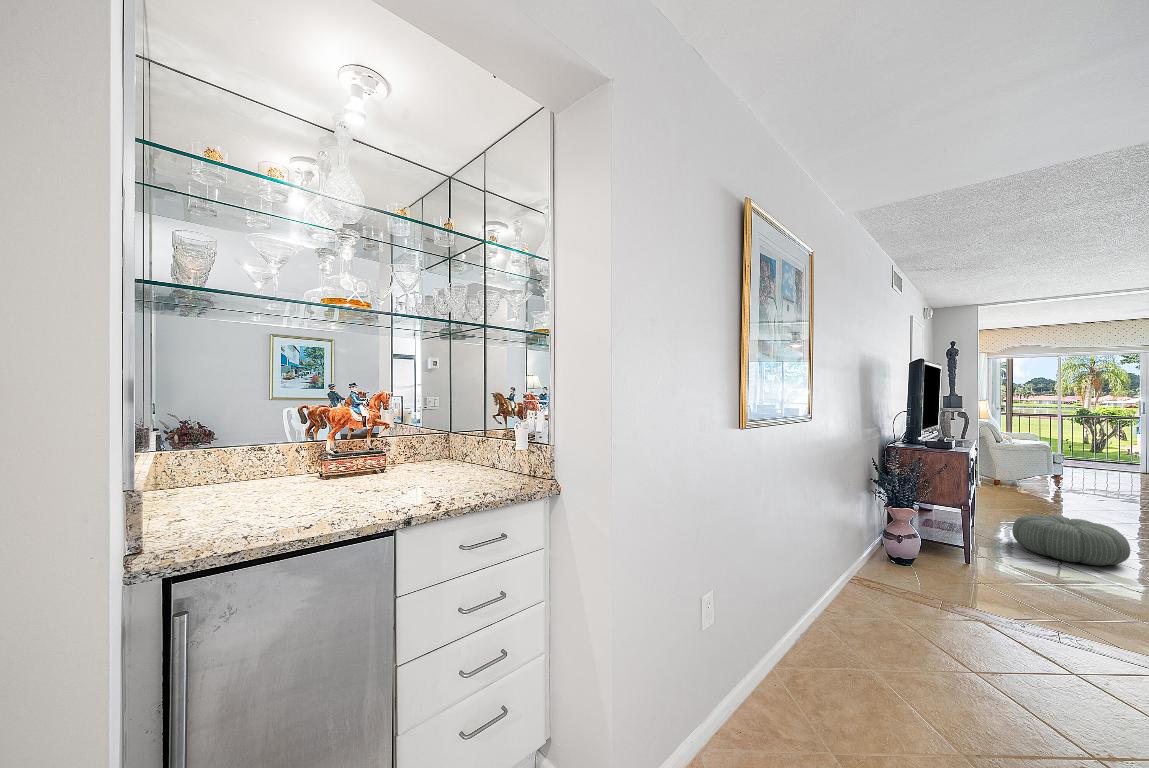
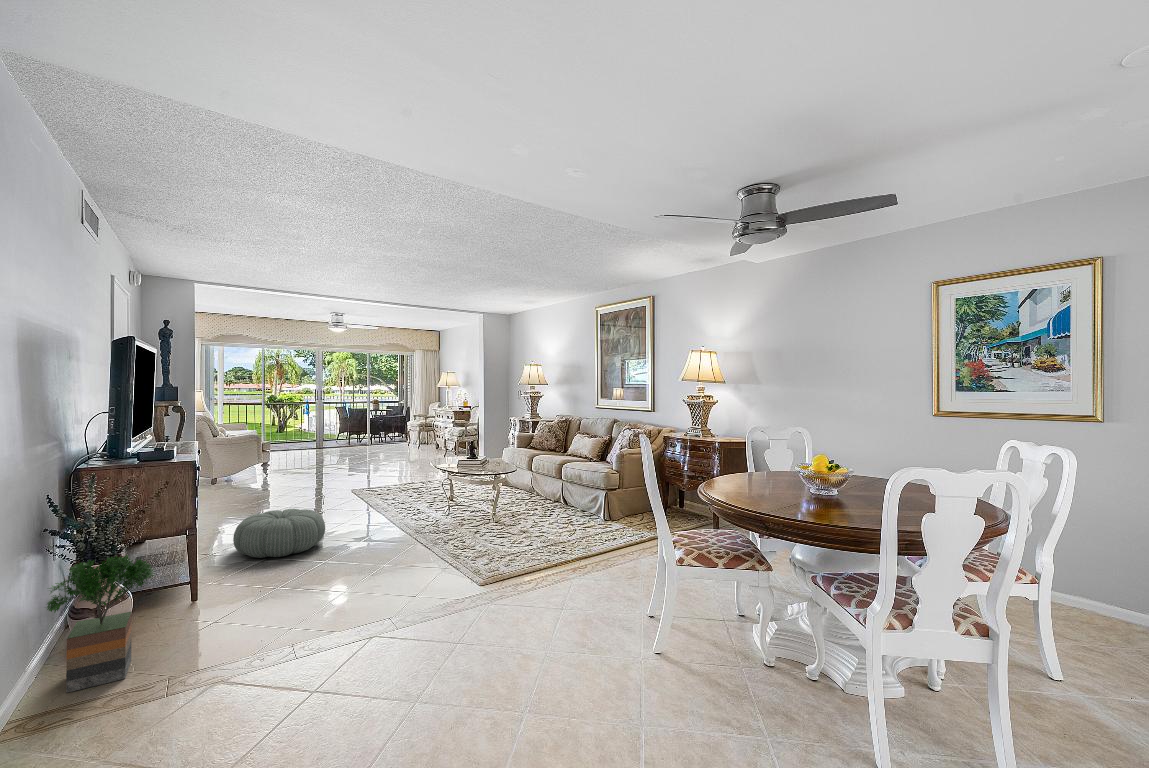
potted tree: none [868,501,935,586] -> present [47,555,154,693]

